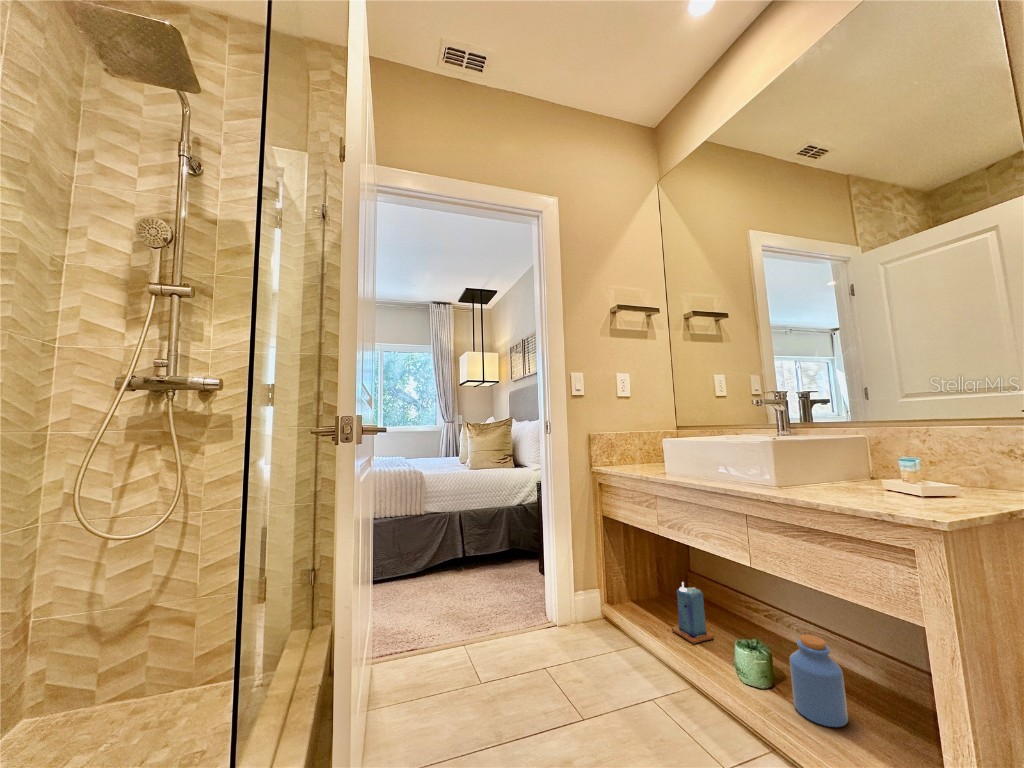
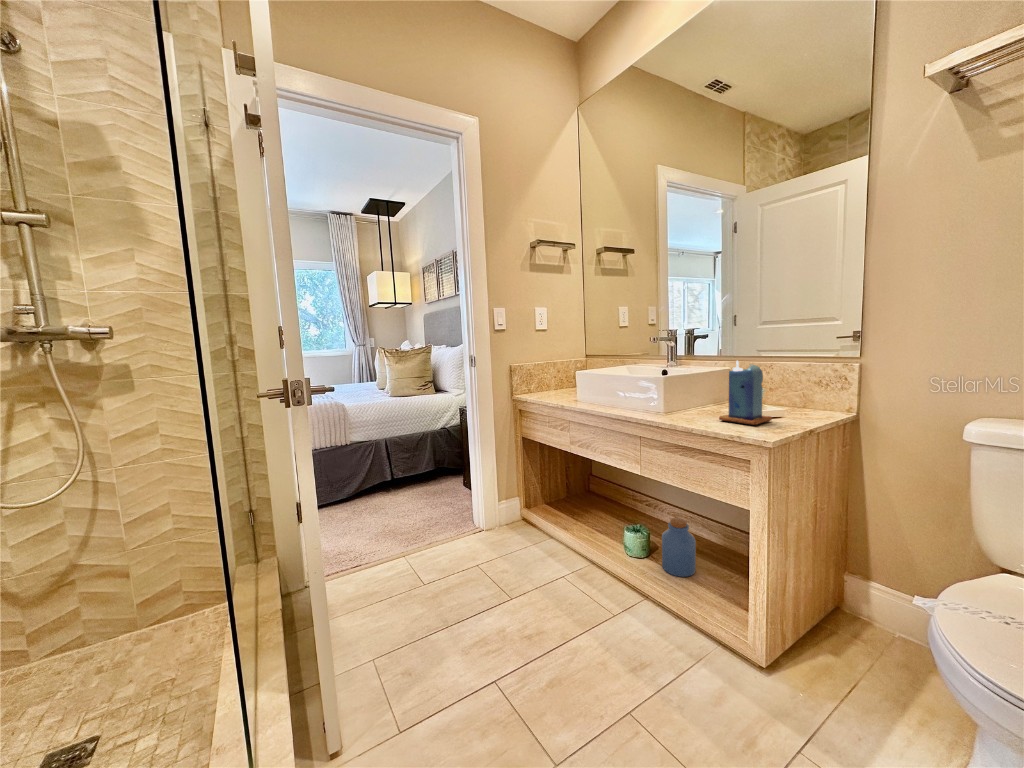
candle: present [672,582,714,644] -> present [719,361,772,425]

